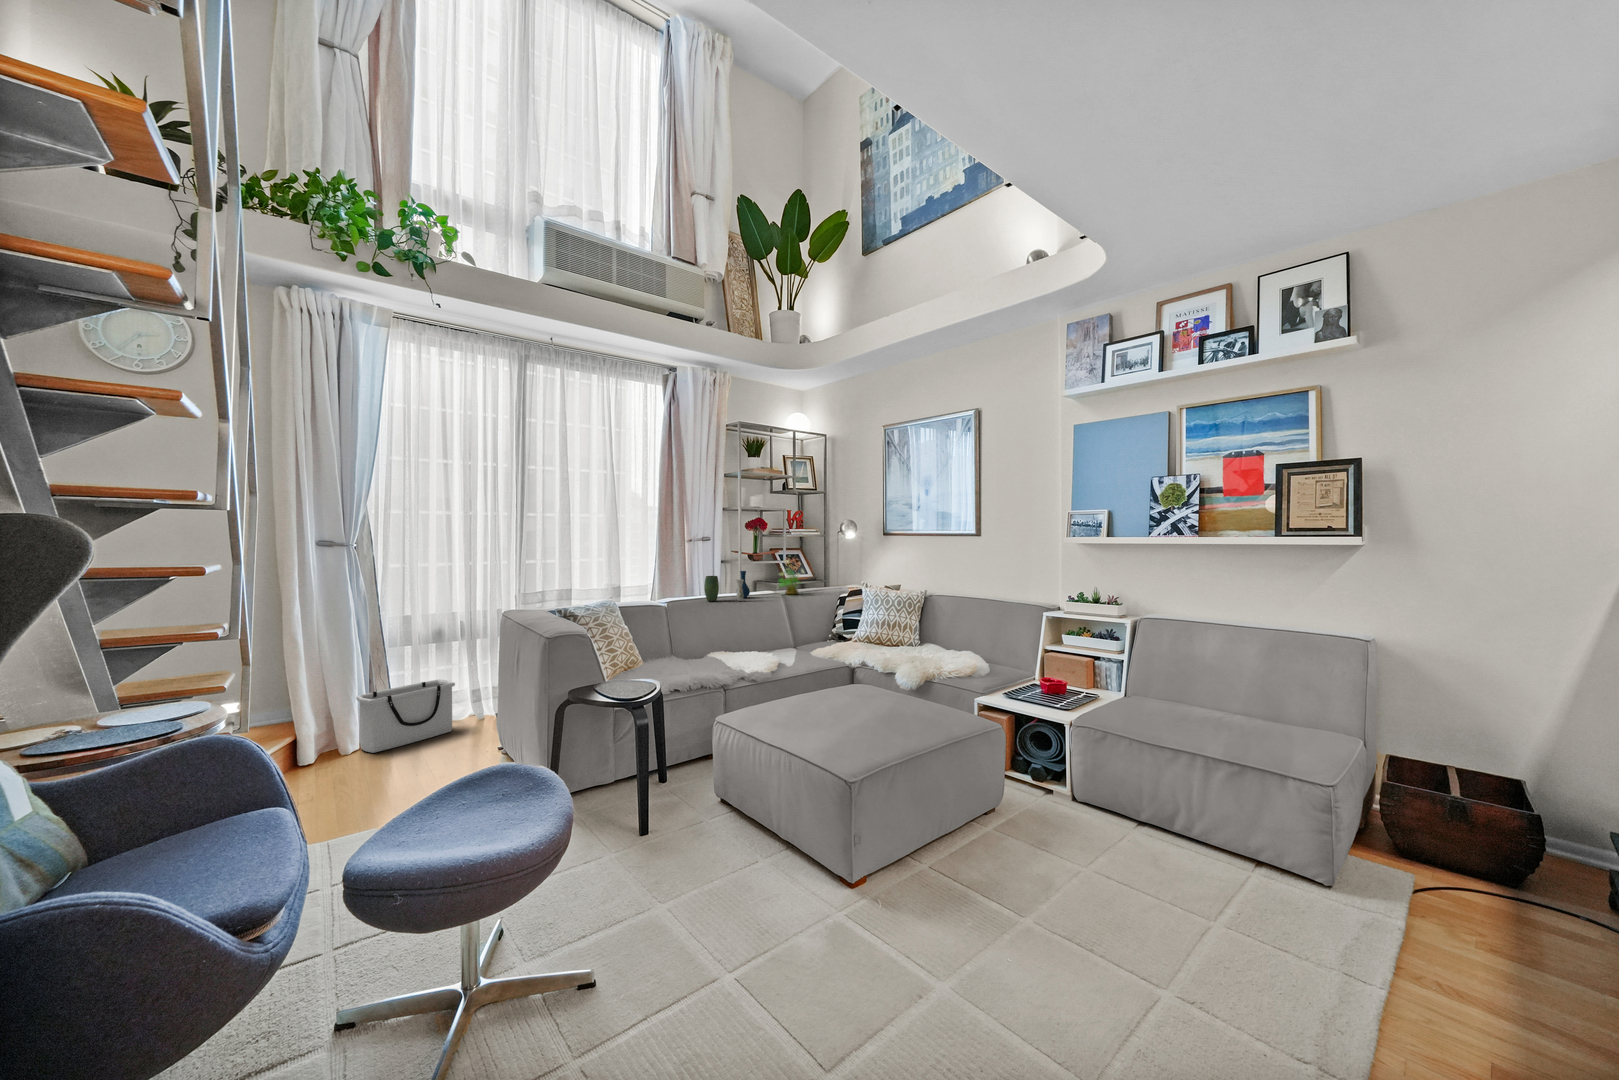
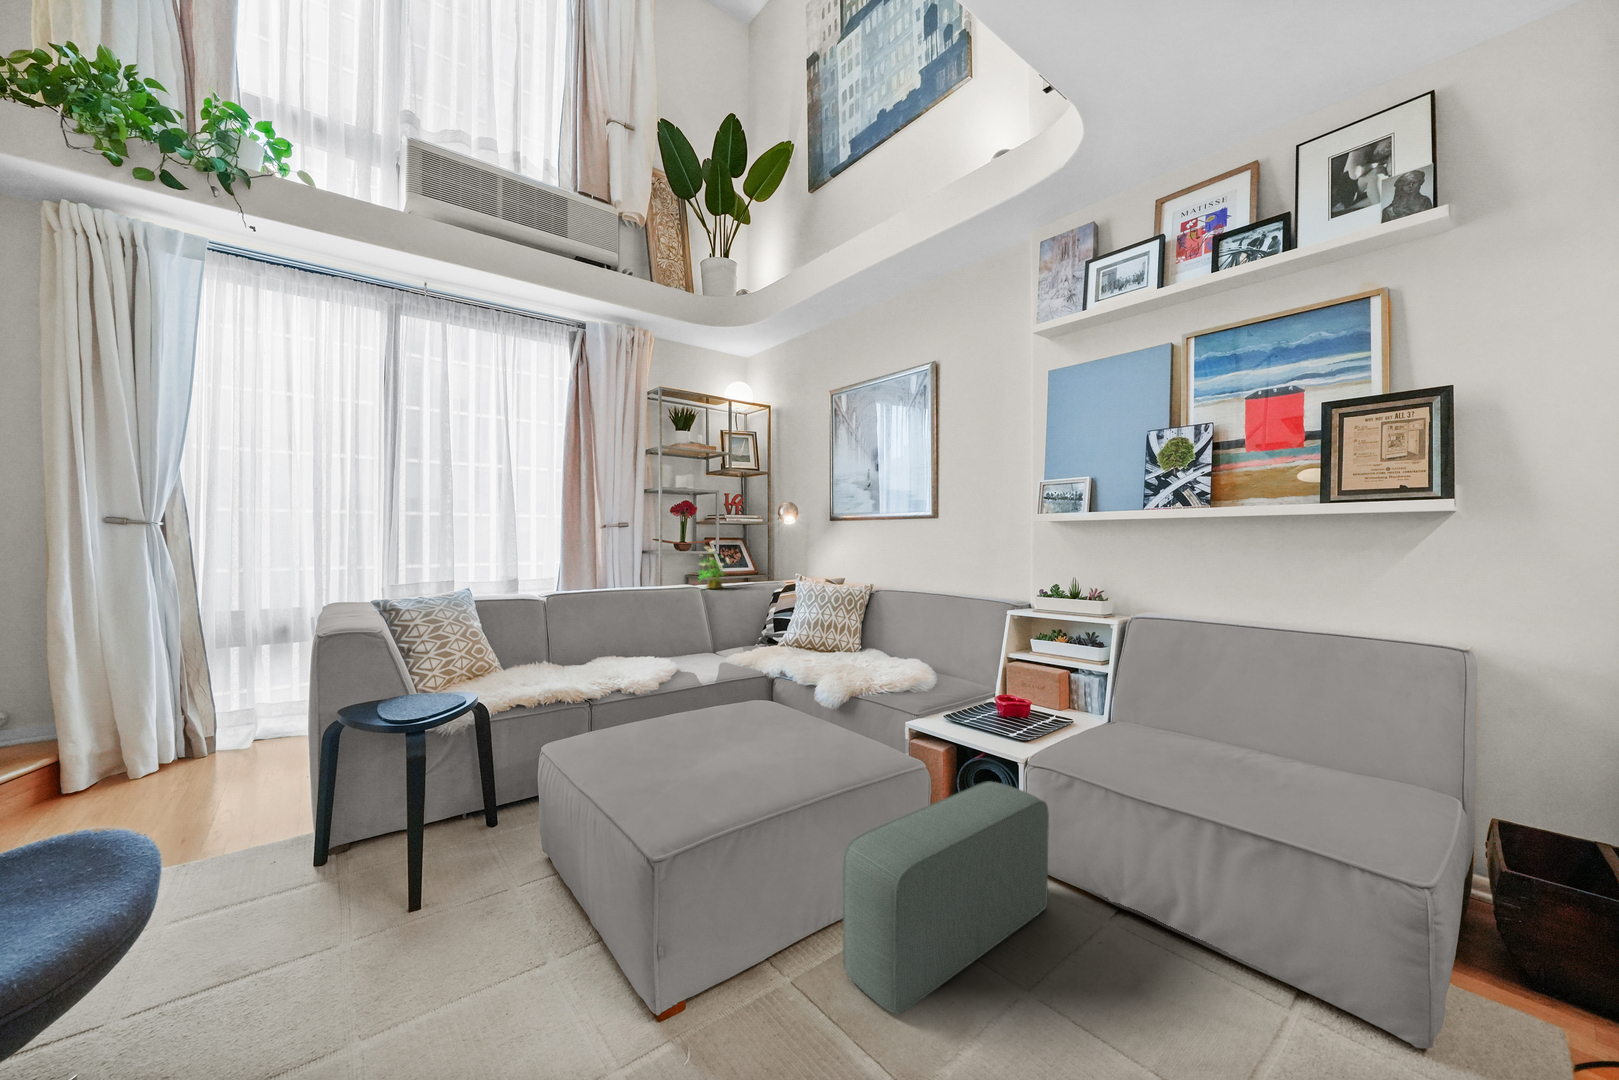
vase: present [704,571,750,601] -> none [598,559,659,595]
storage bin: present [356,679,455,753] -> none [123,689,272,785]
pouf: none [960,734,1088,871] -> present [843,781,1049,1014]

